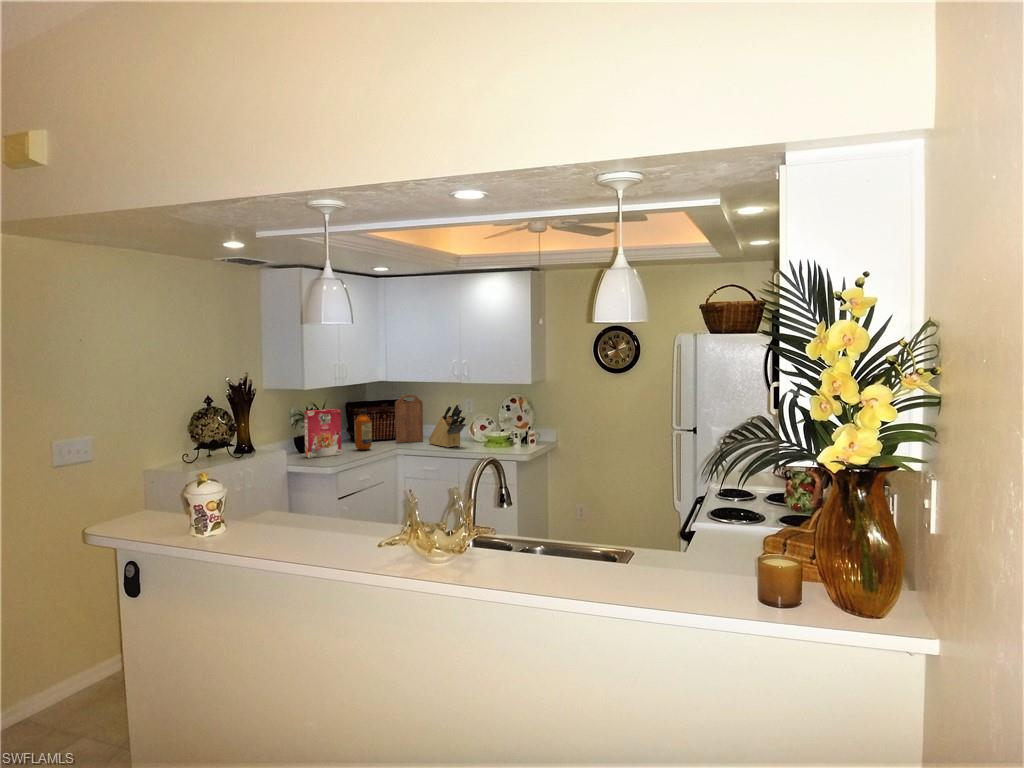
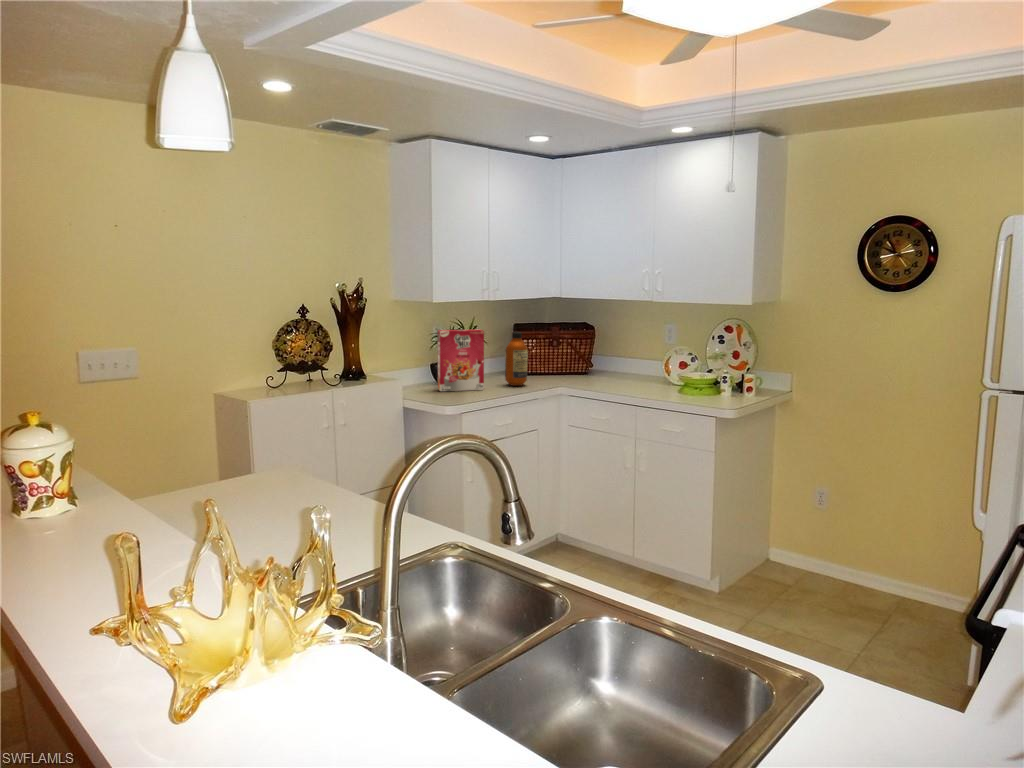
cutting board: present [395,395,423,443] -> none [564,315,603,379]
knife block: present [429,403,466,447] -> none [606,329,655,390]

